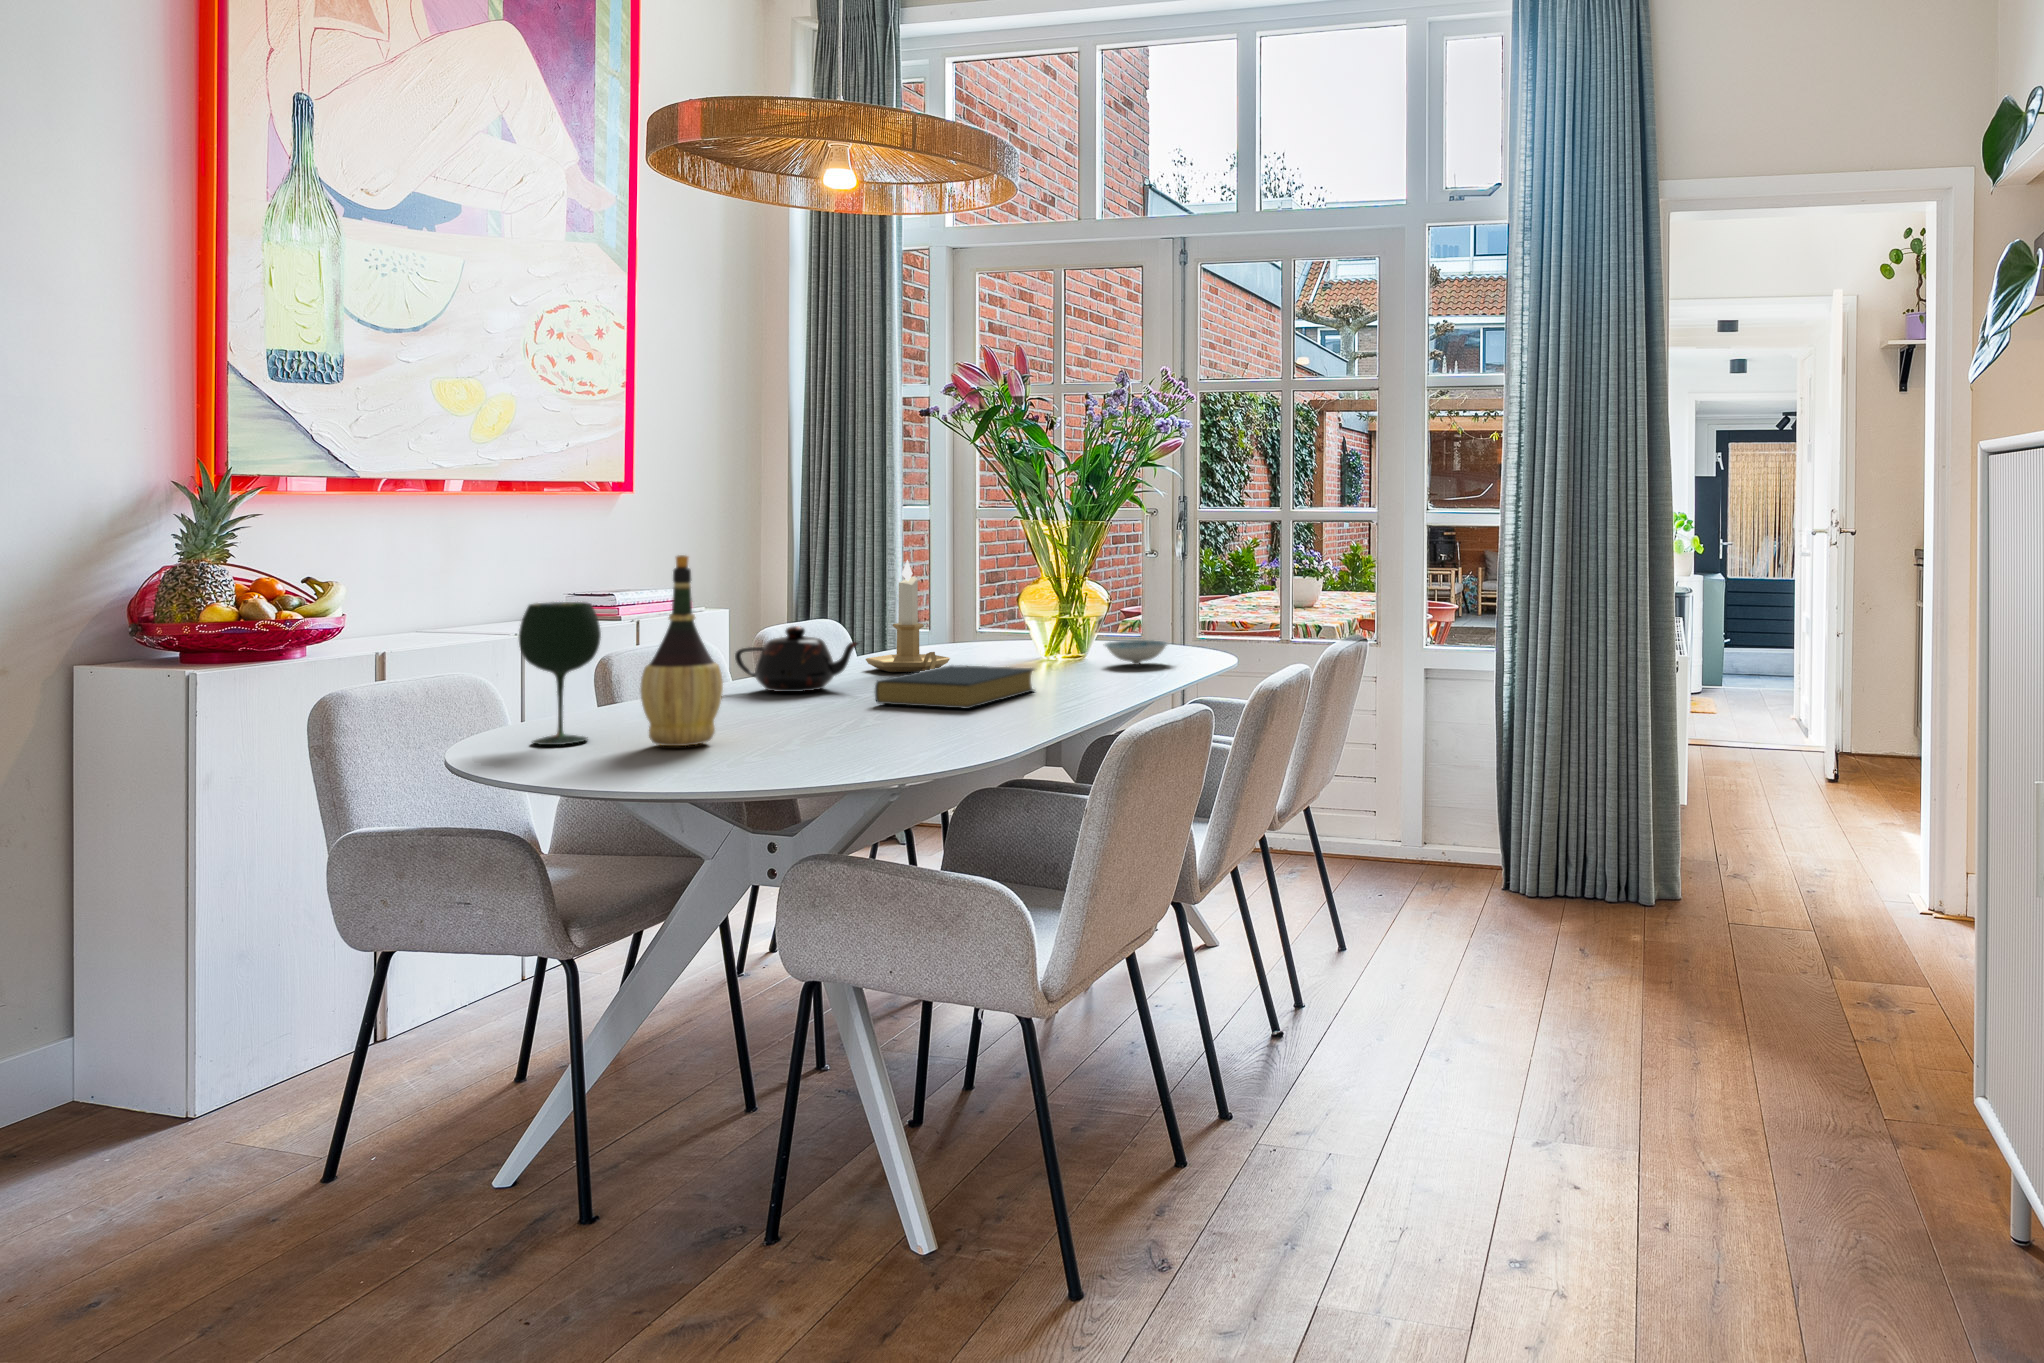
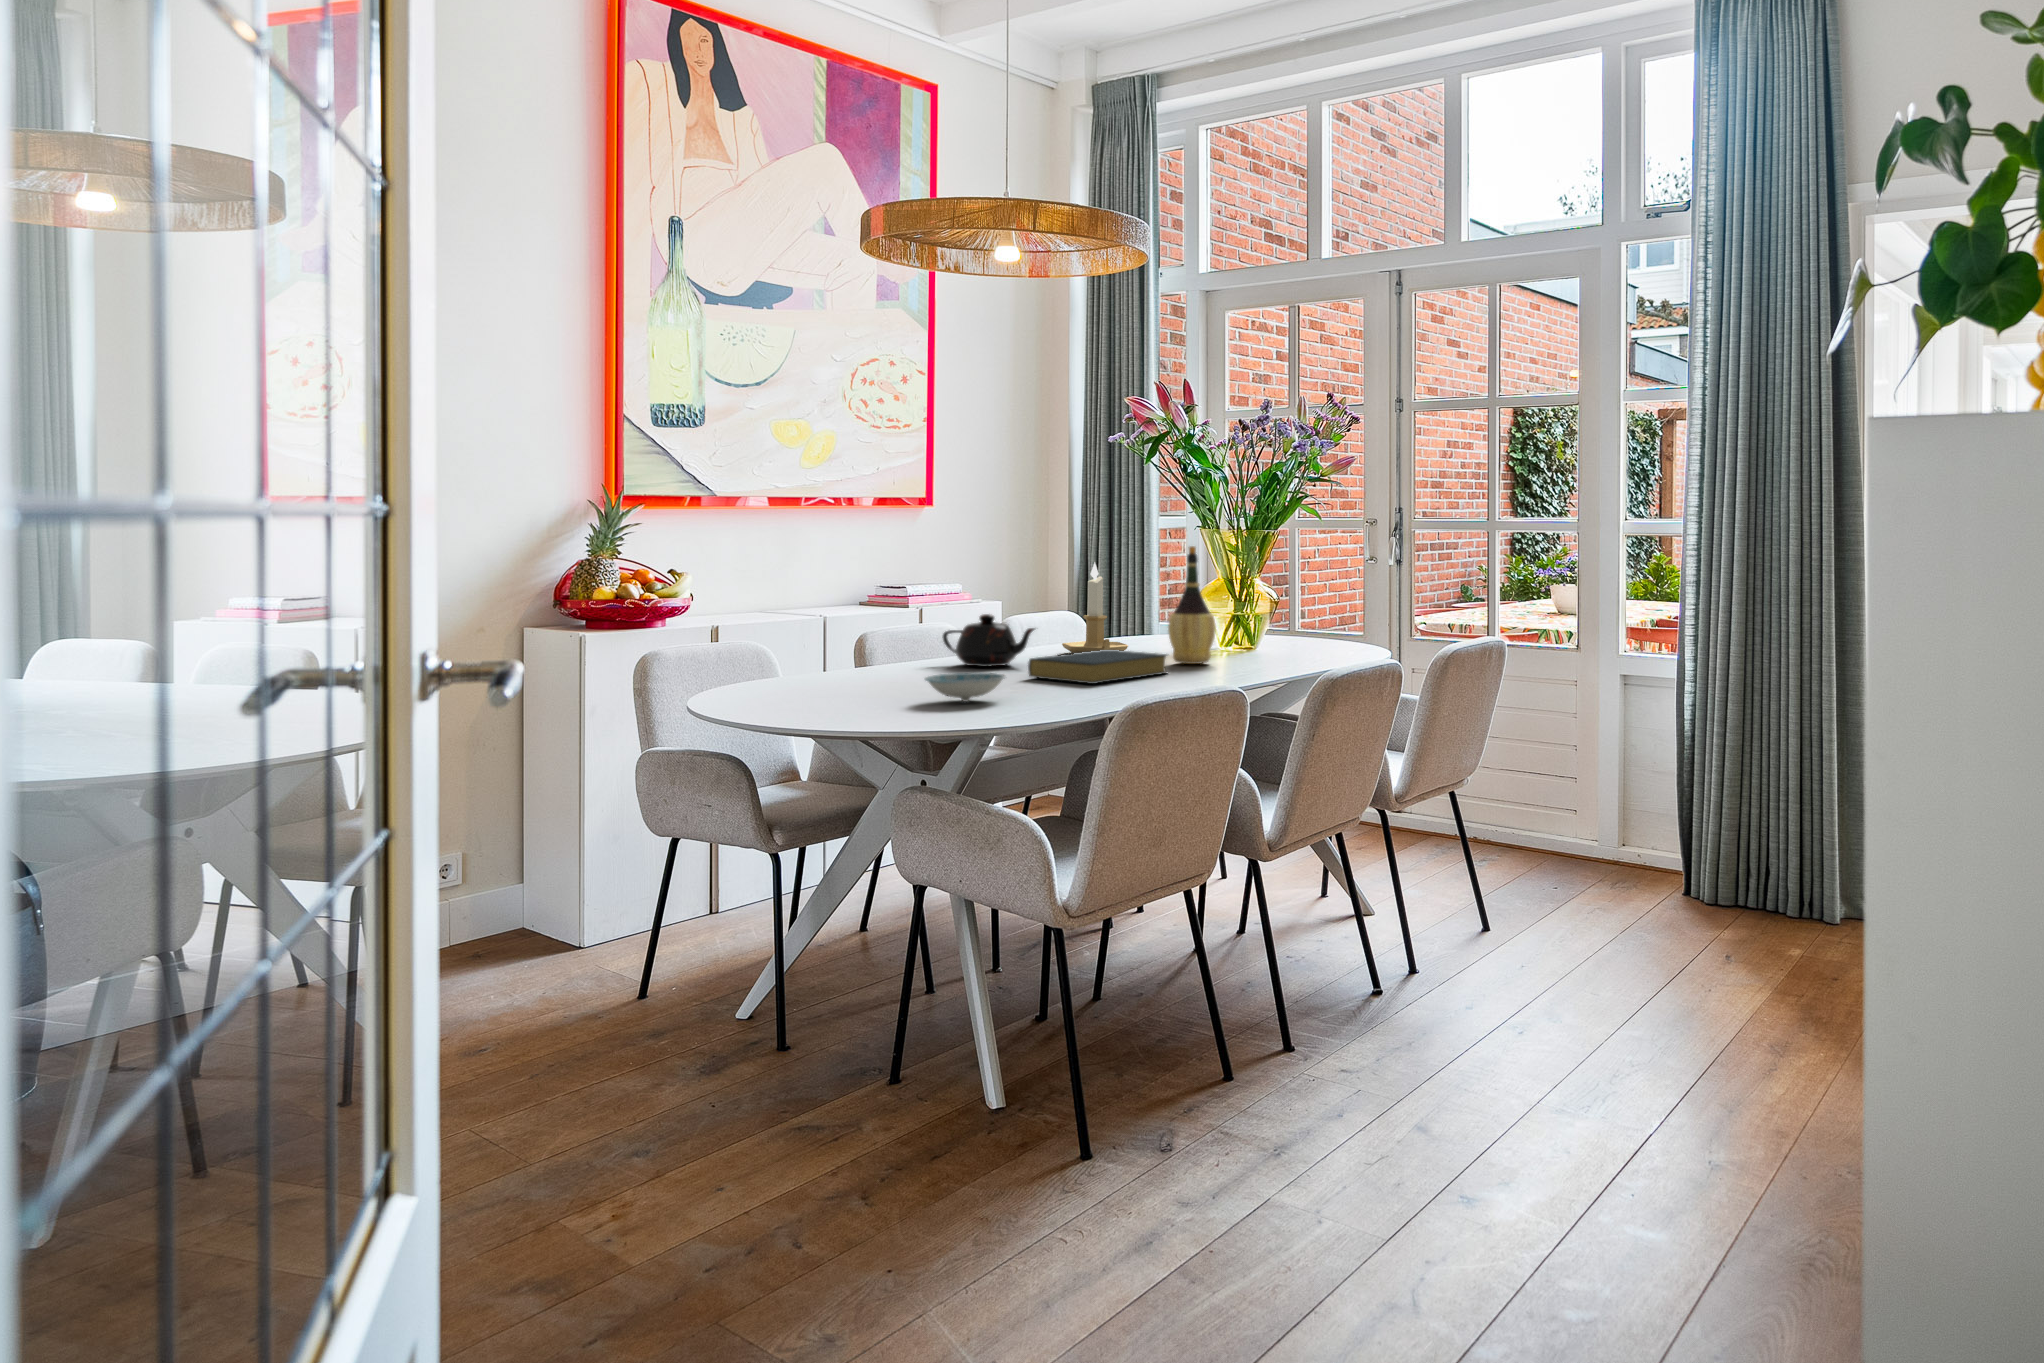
wine bottle: present [640,555,723,746] -> present [1168,546,1216,664]
wine glass: present [519,602,601,745] -> none [748,589,806,695]
ceramic bowl: present [1105,640,1168,665] -> present [925,673,1006,702]

